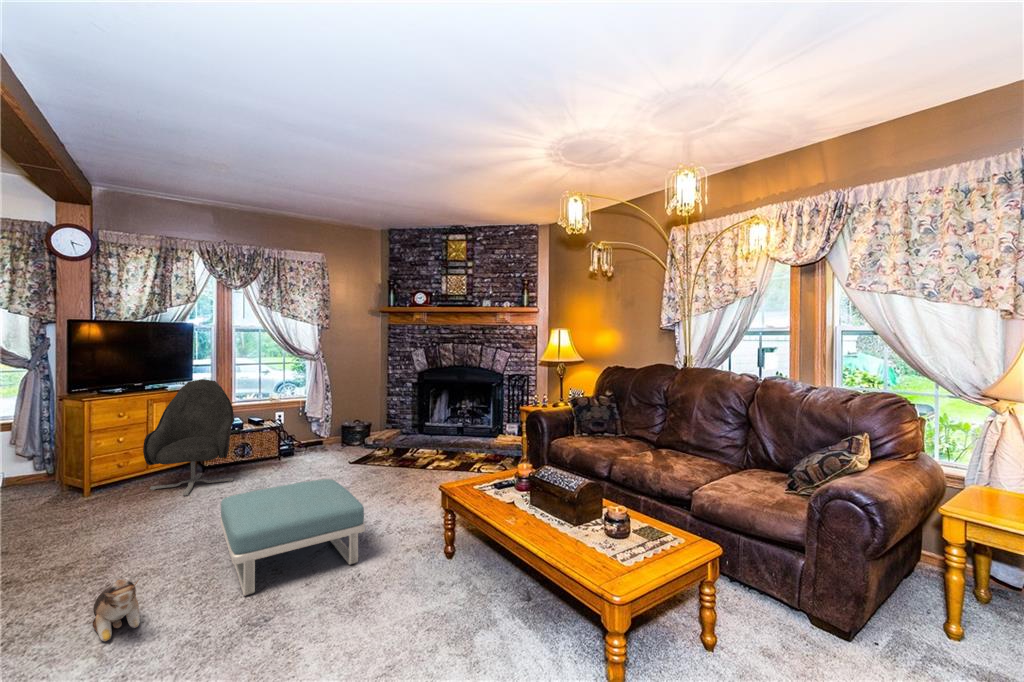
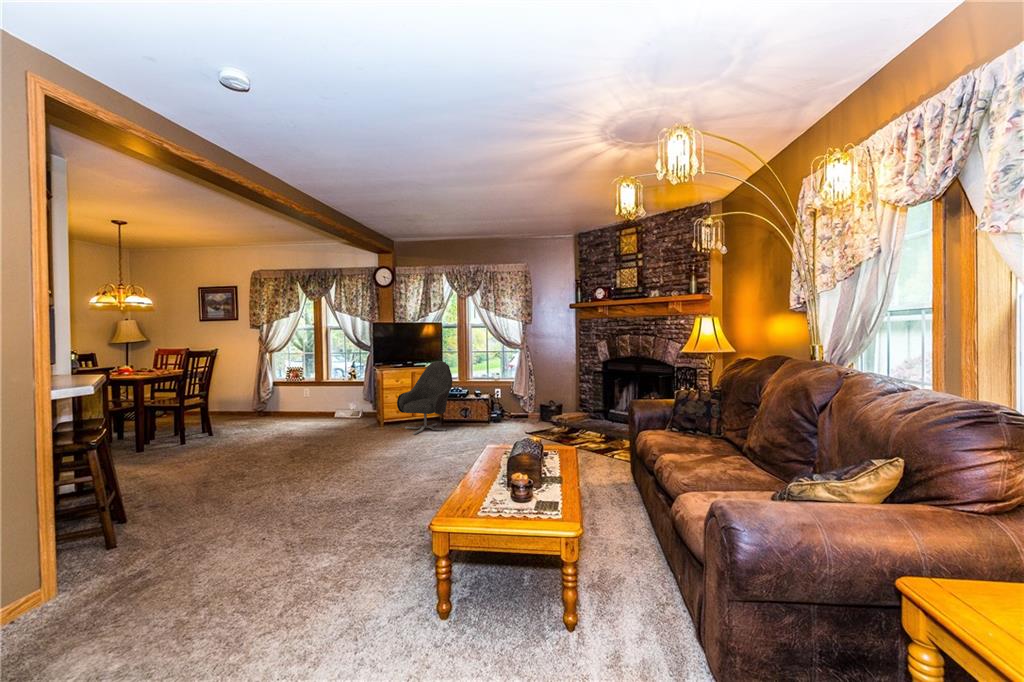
footstool: present [220,479,365,595] -> none [360,431,455,489]
plush toy: present [92,579,140,641] -> none [296,459,324,489]

